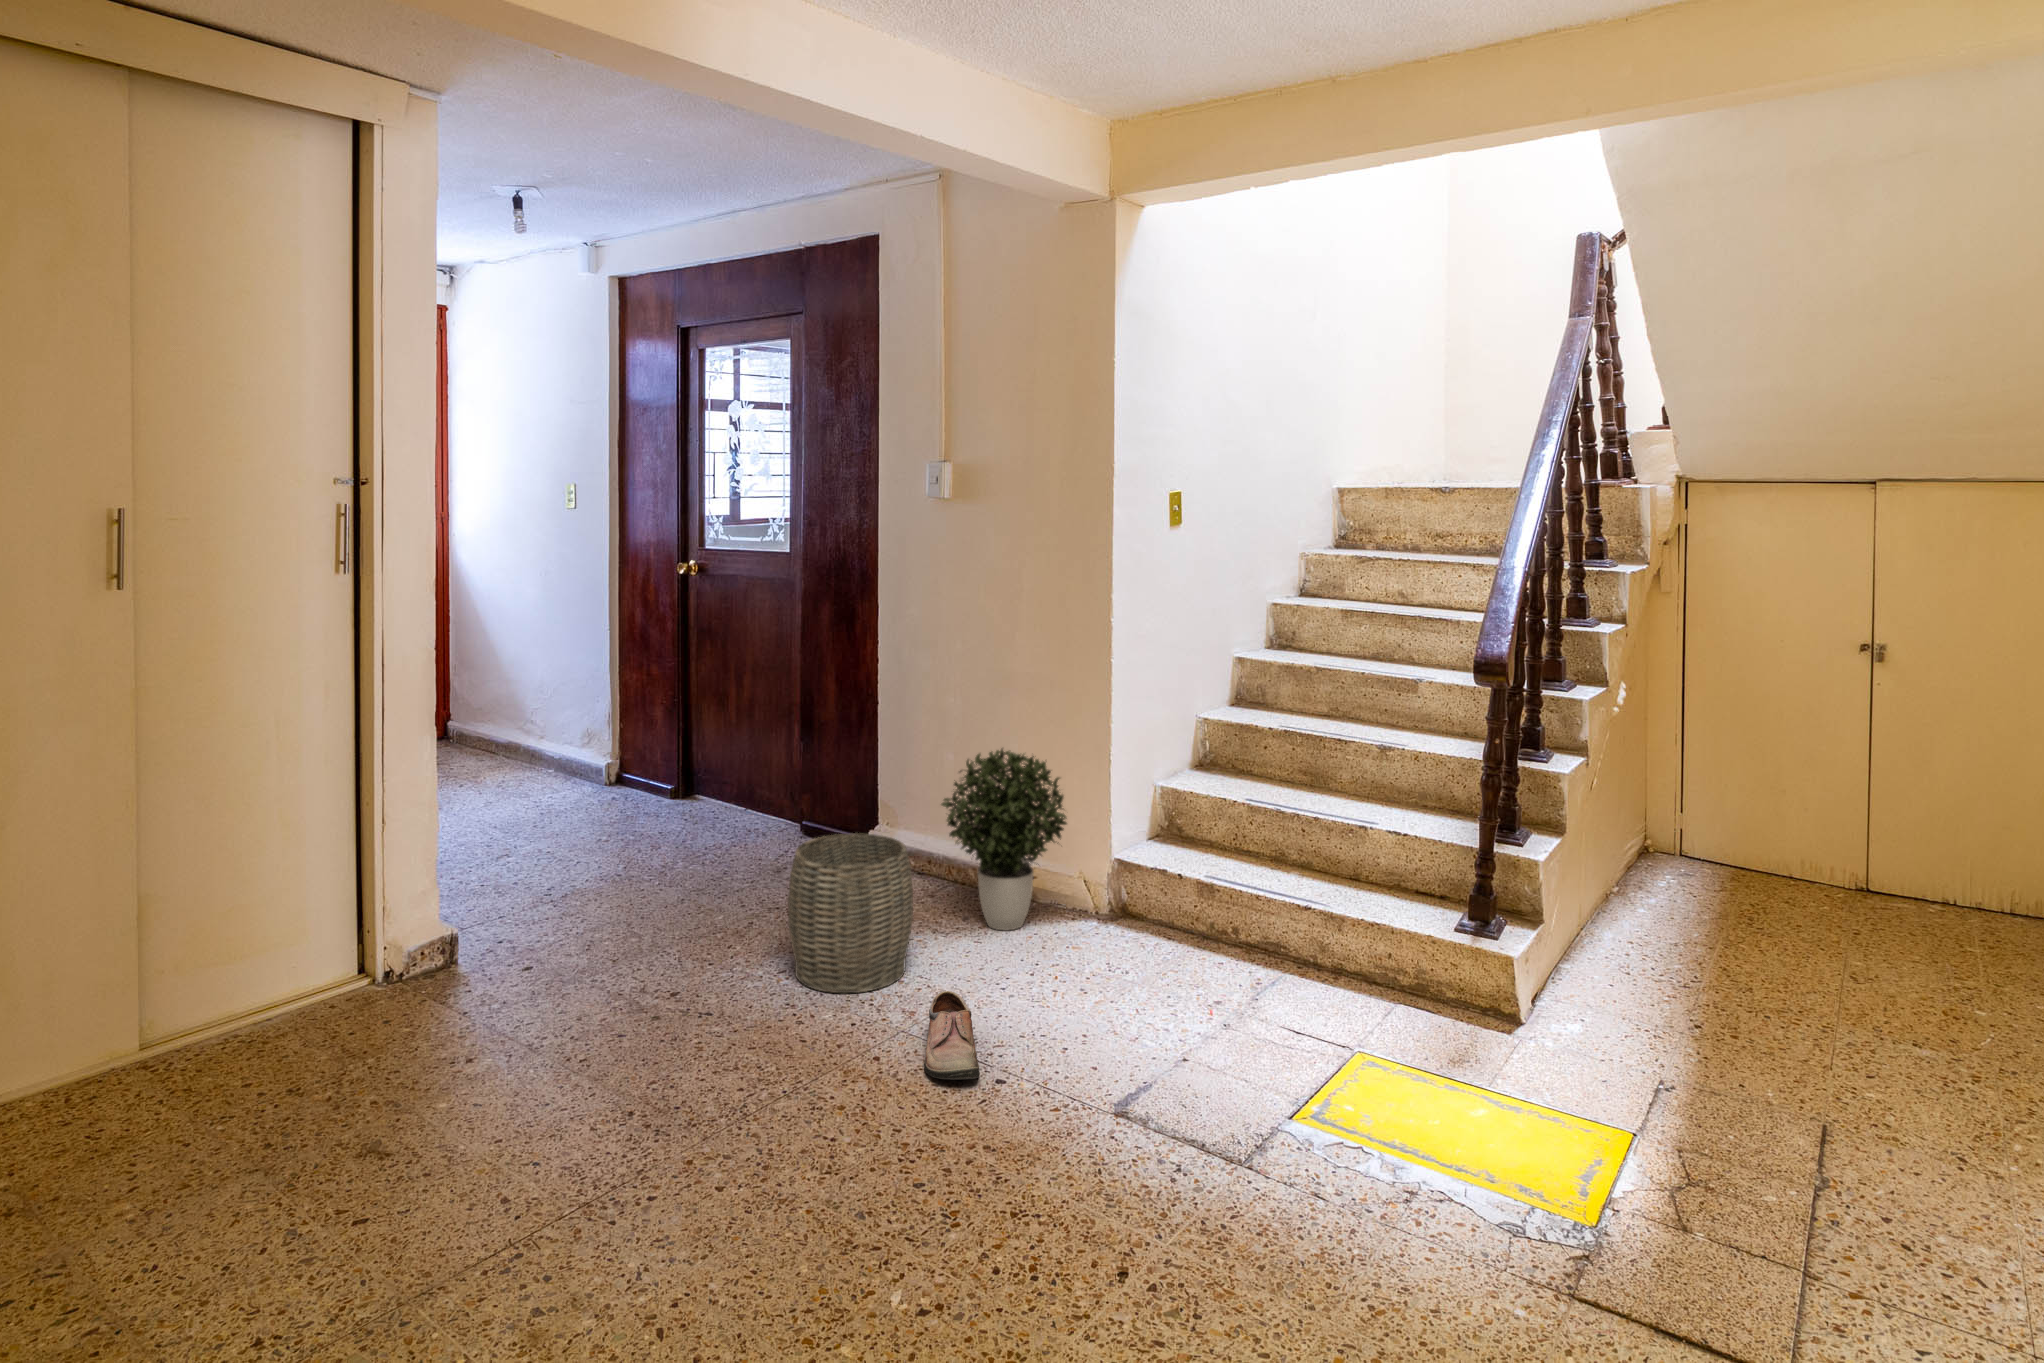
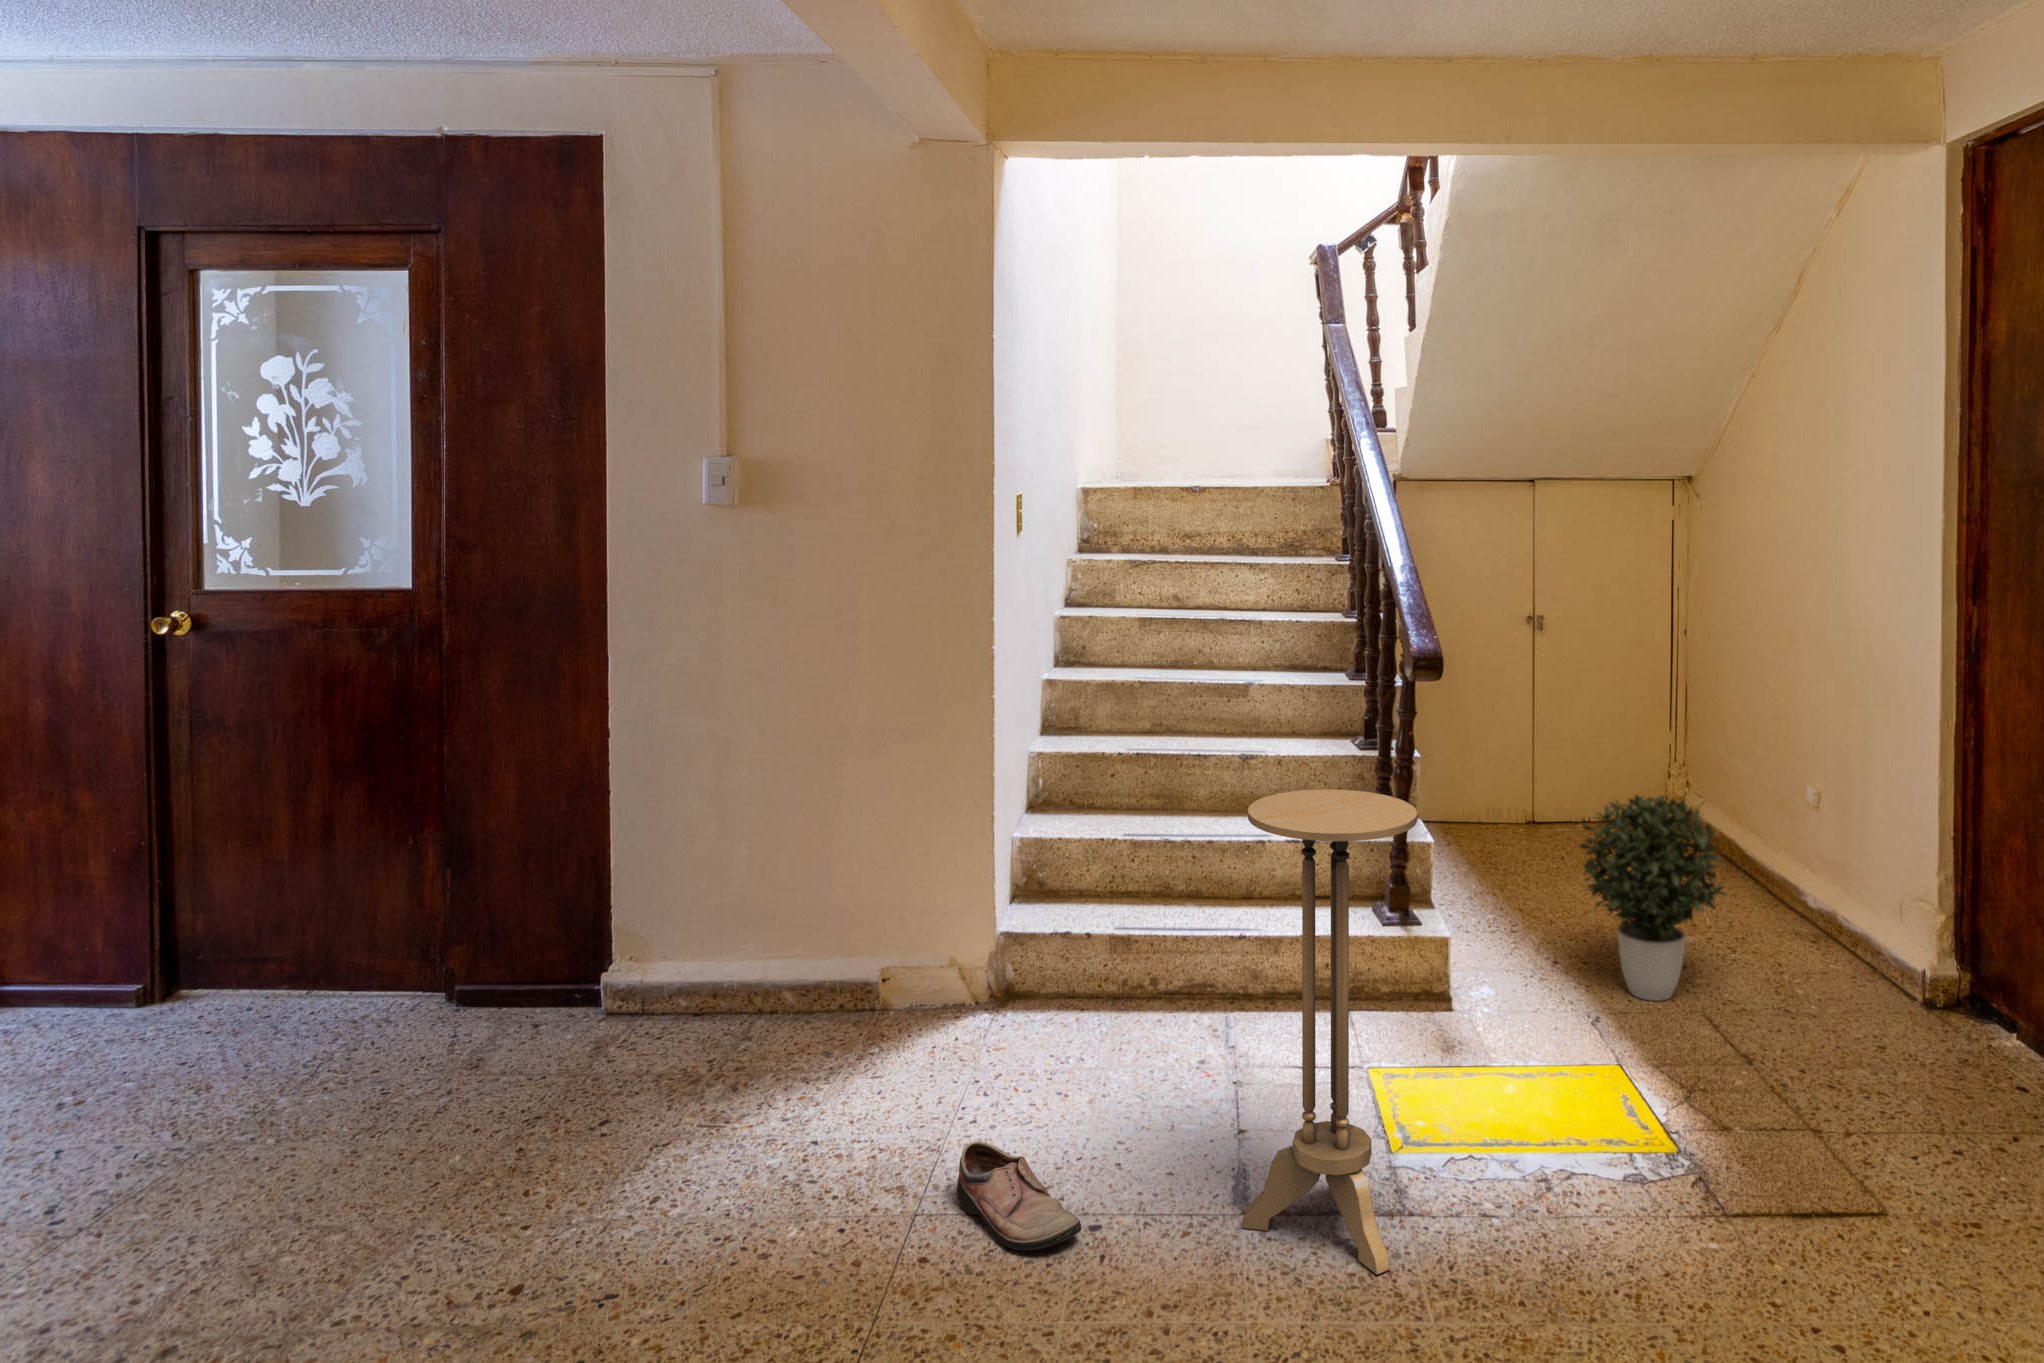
side table: none [1090,746,1246,1196] -> present [1241,789,1417,1275]
potted plant: present [941,749,1067,930] -> present [1580,795,1726,1001]
woven basket: present [788,833,913,993] -> none [674,973,850,1203]

